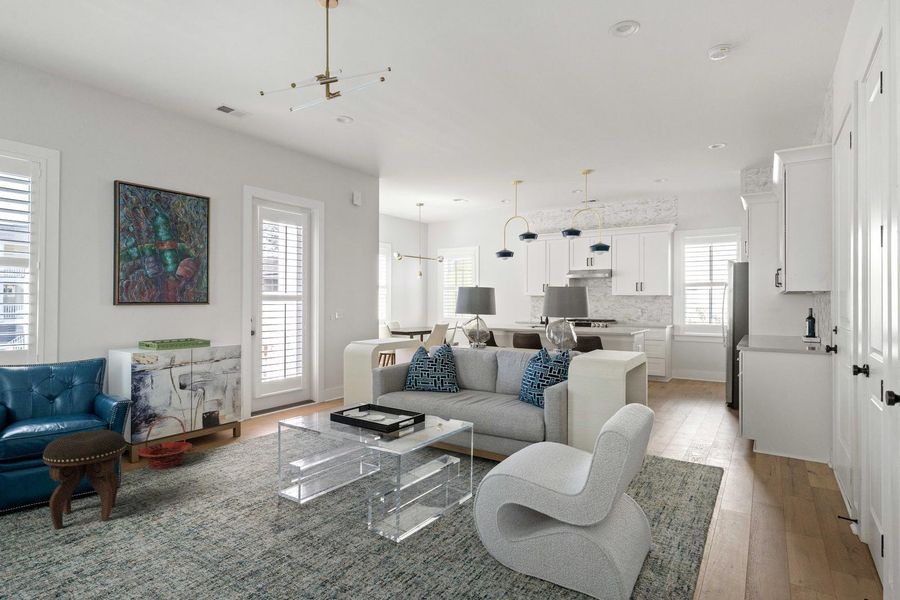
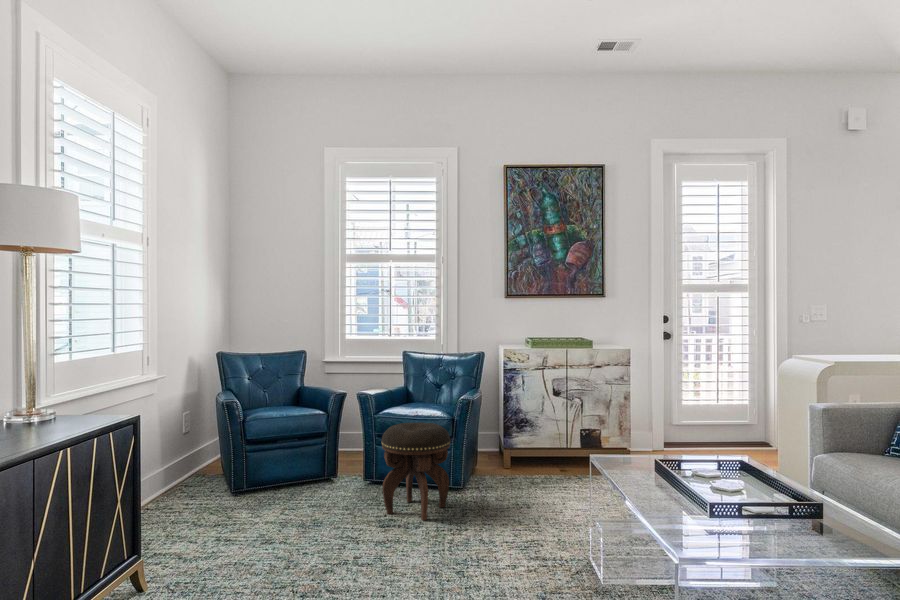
basket: present [138,416,192,469] -> none [499,424,555,484]

